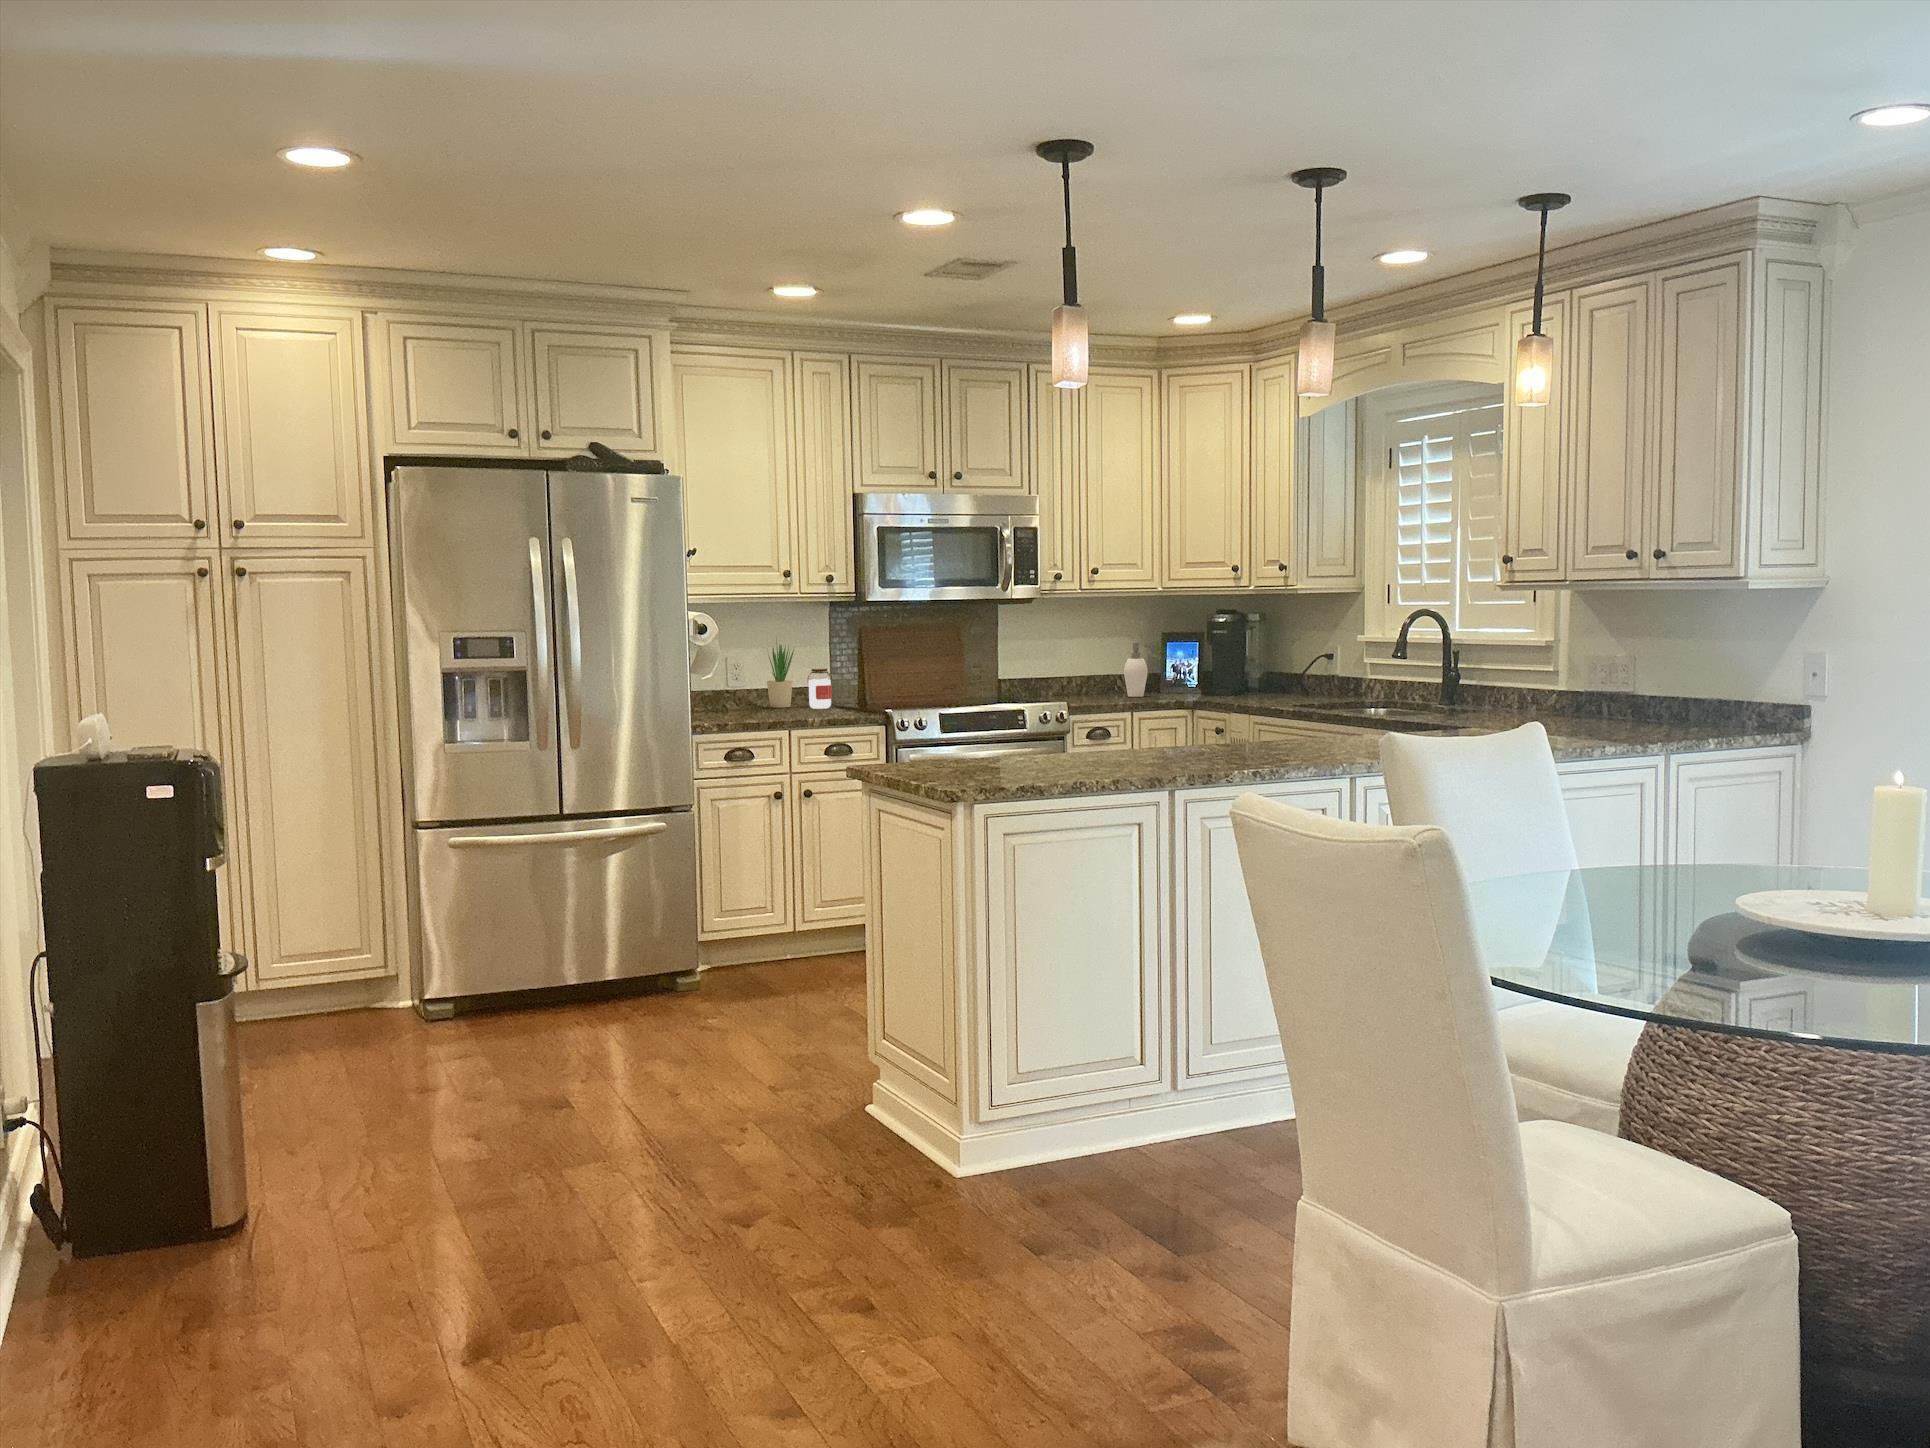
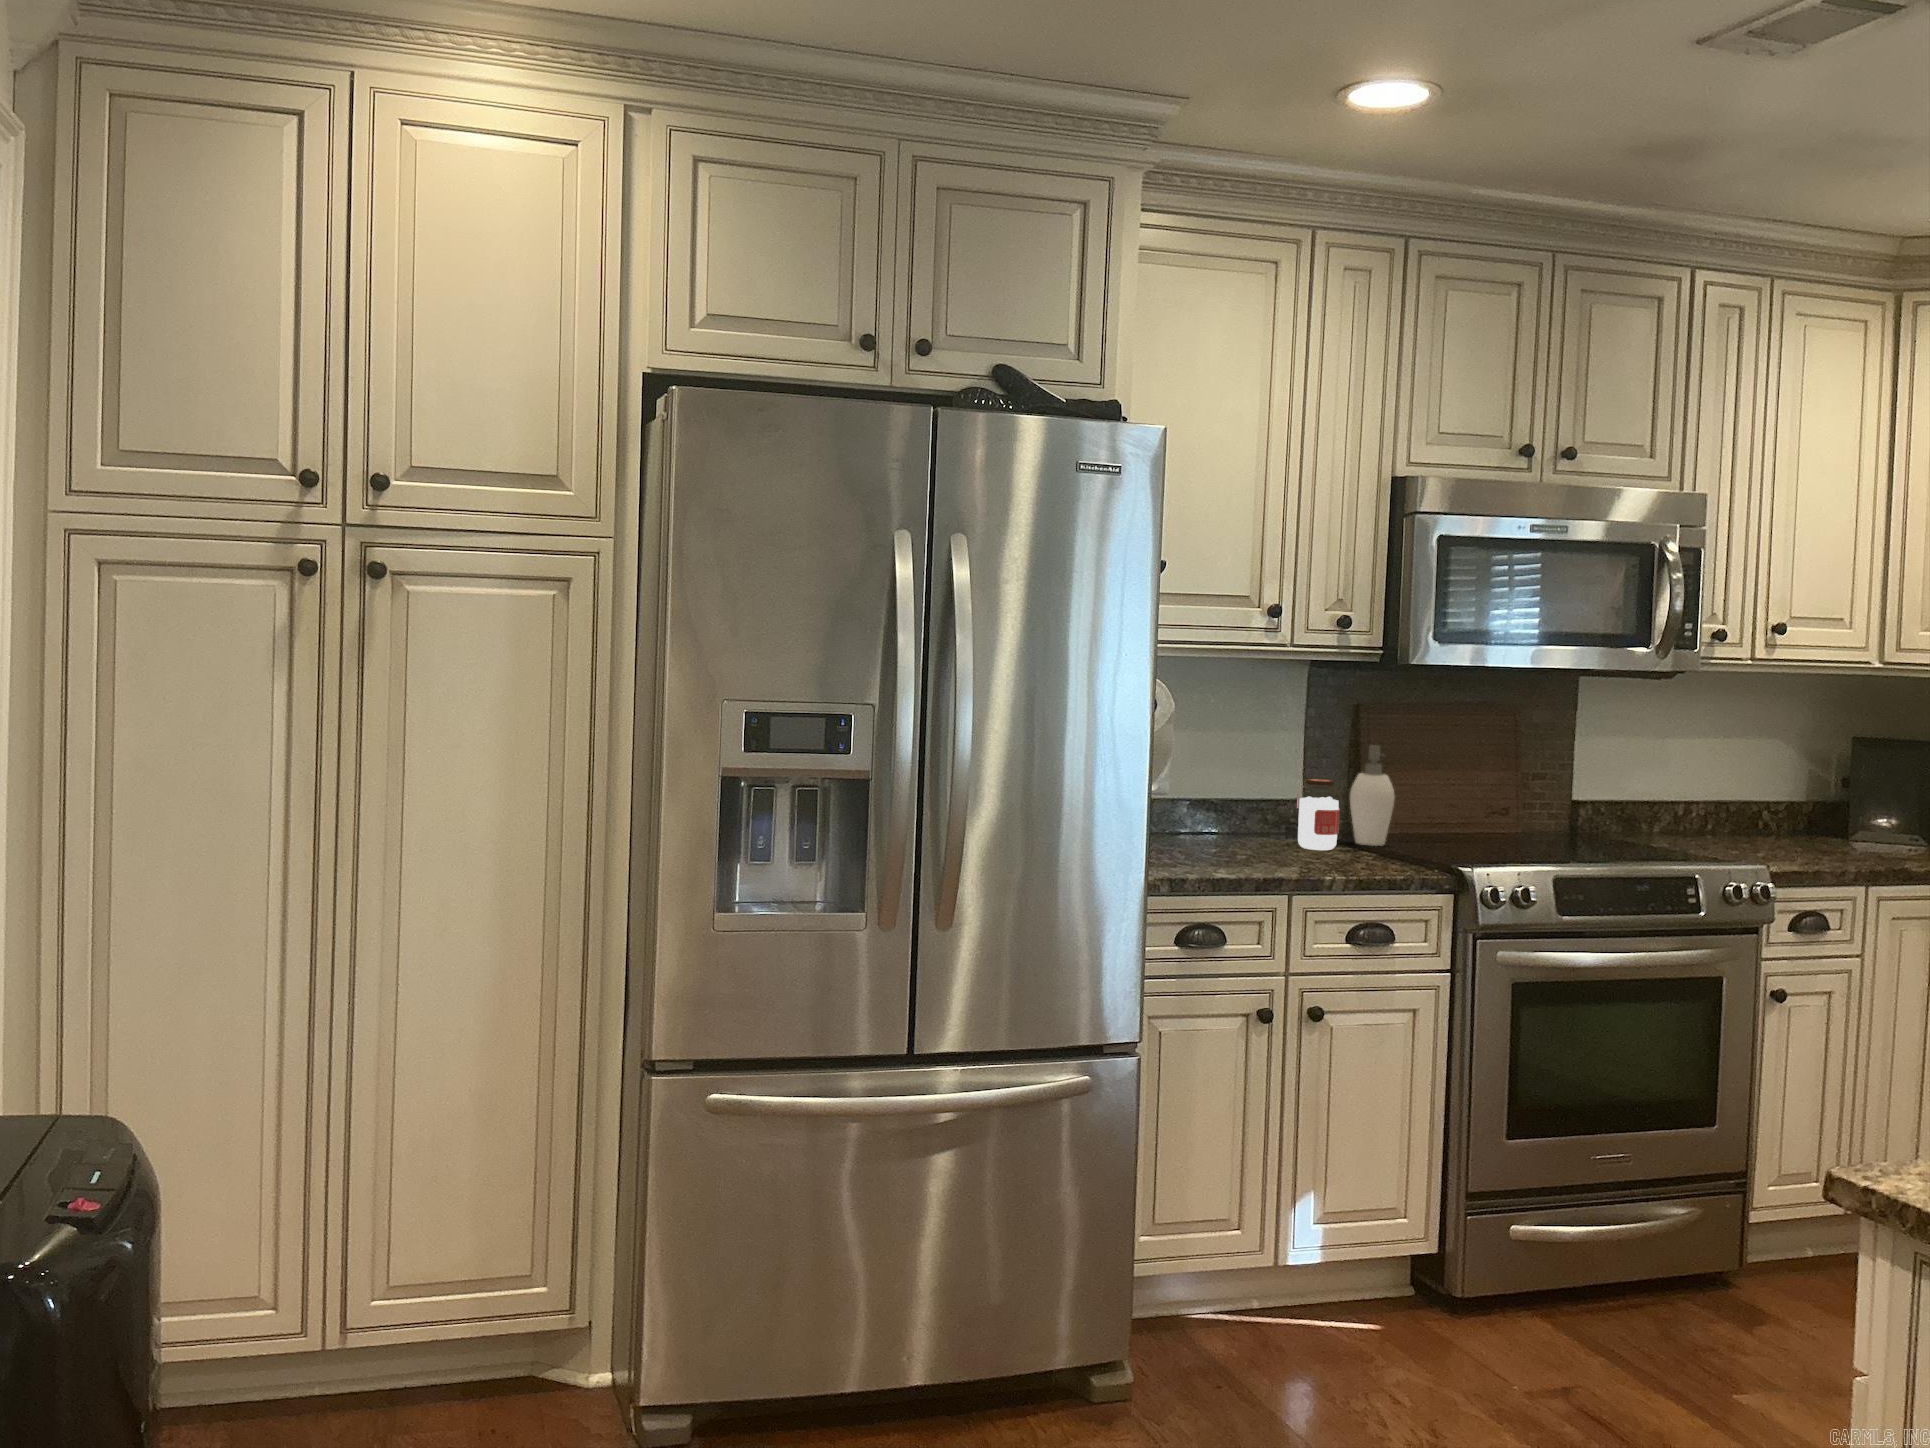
potted plant: present [767,641,794,708] -> none [1214,714,1268,840]
soap dispenser: present [1124,643,1148,697] -> present [1350,745,1395,846]

